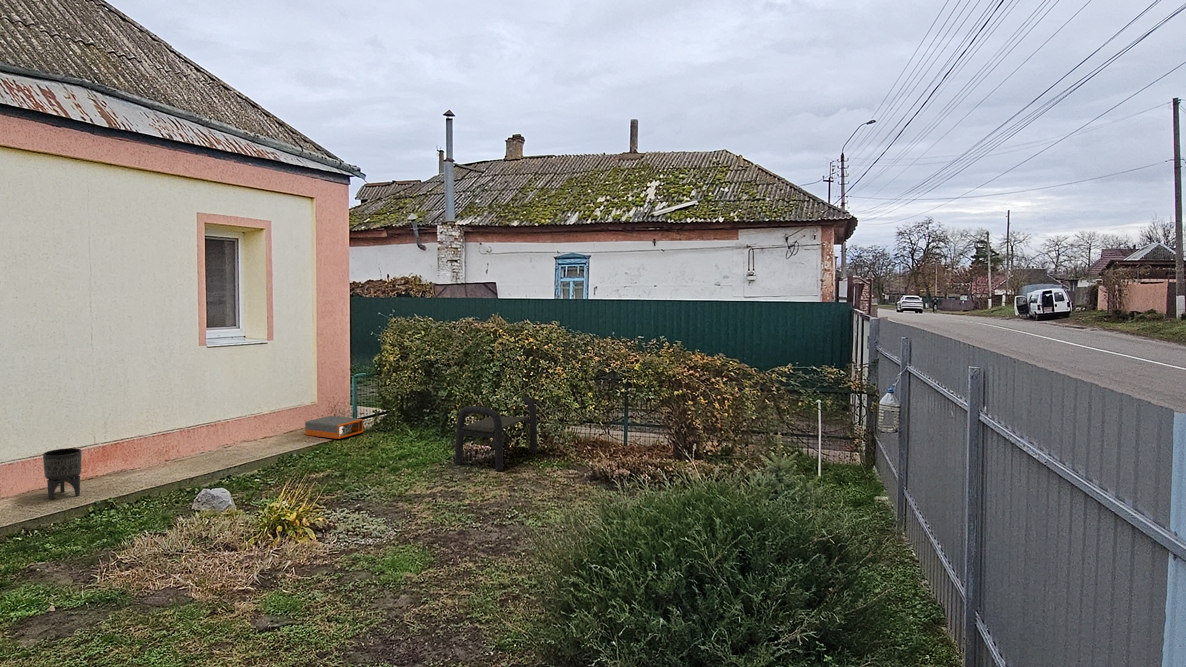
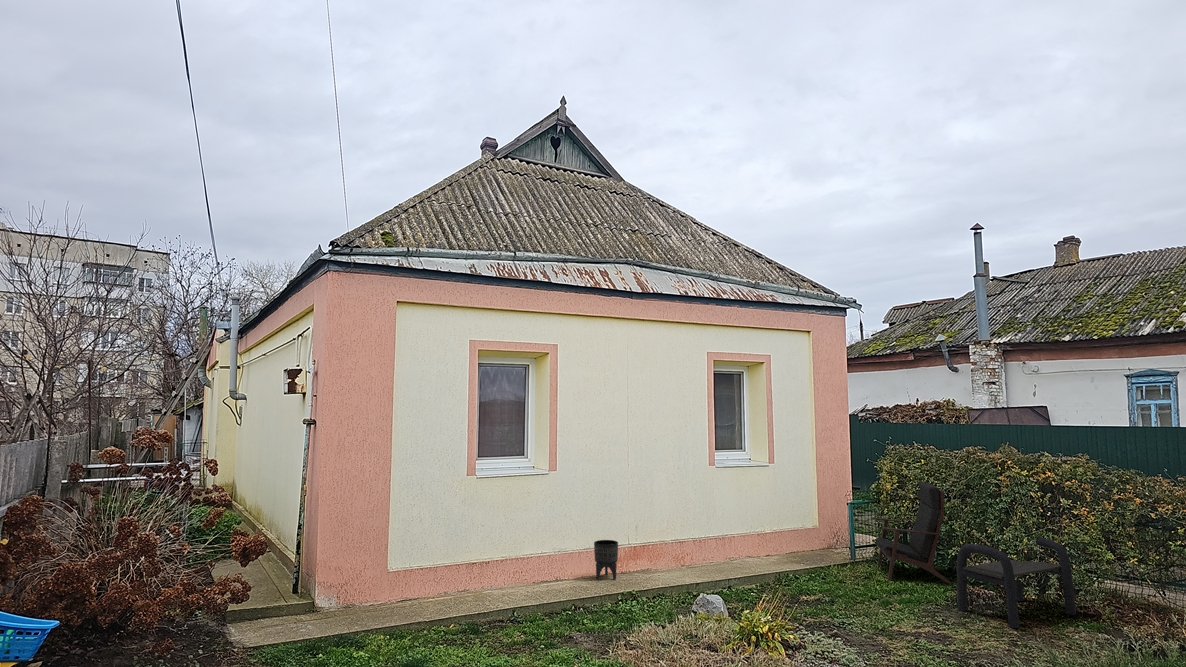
lounge chair: none [374,354,444,448] -> present [872,482,951,583]
storage box: present [305,416,363,439] -> none [806,539,863,564]

